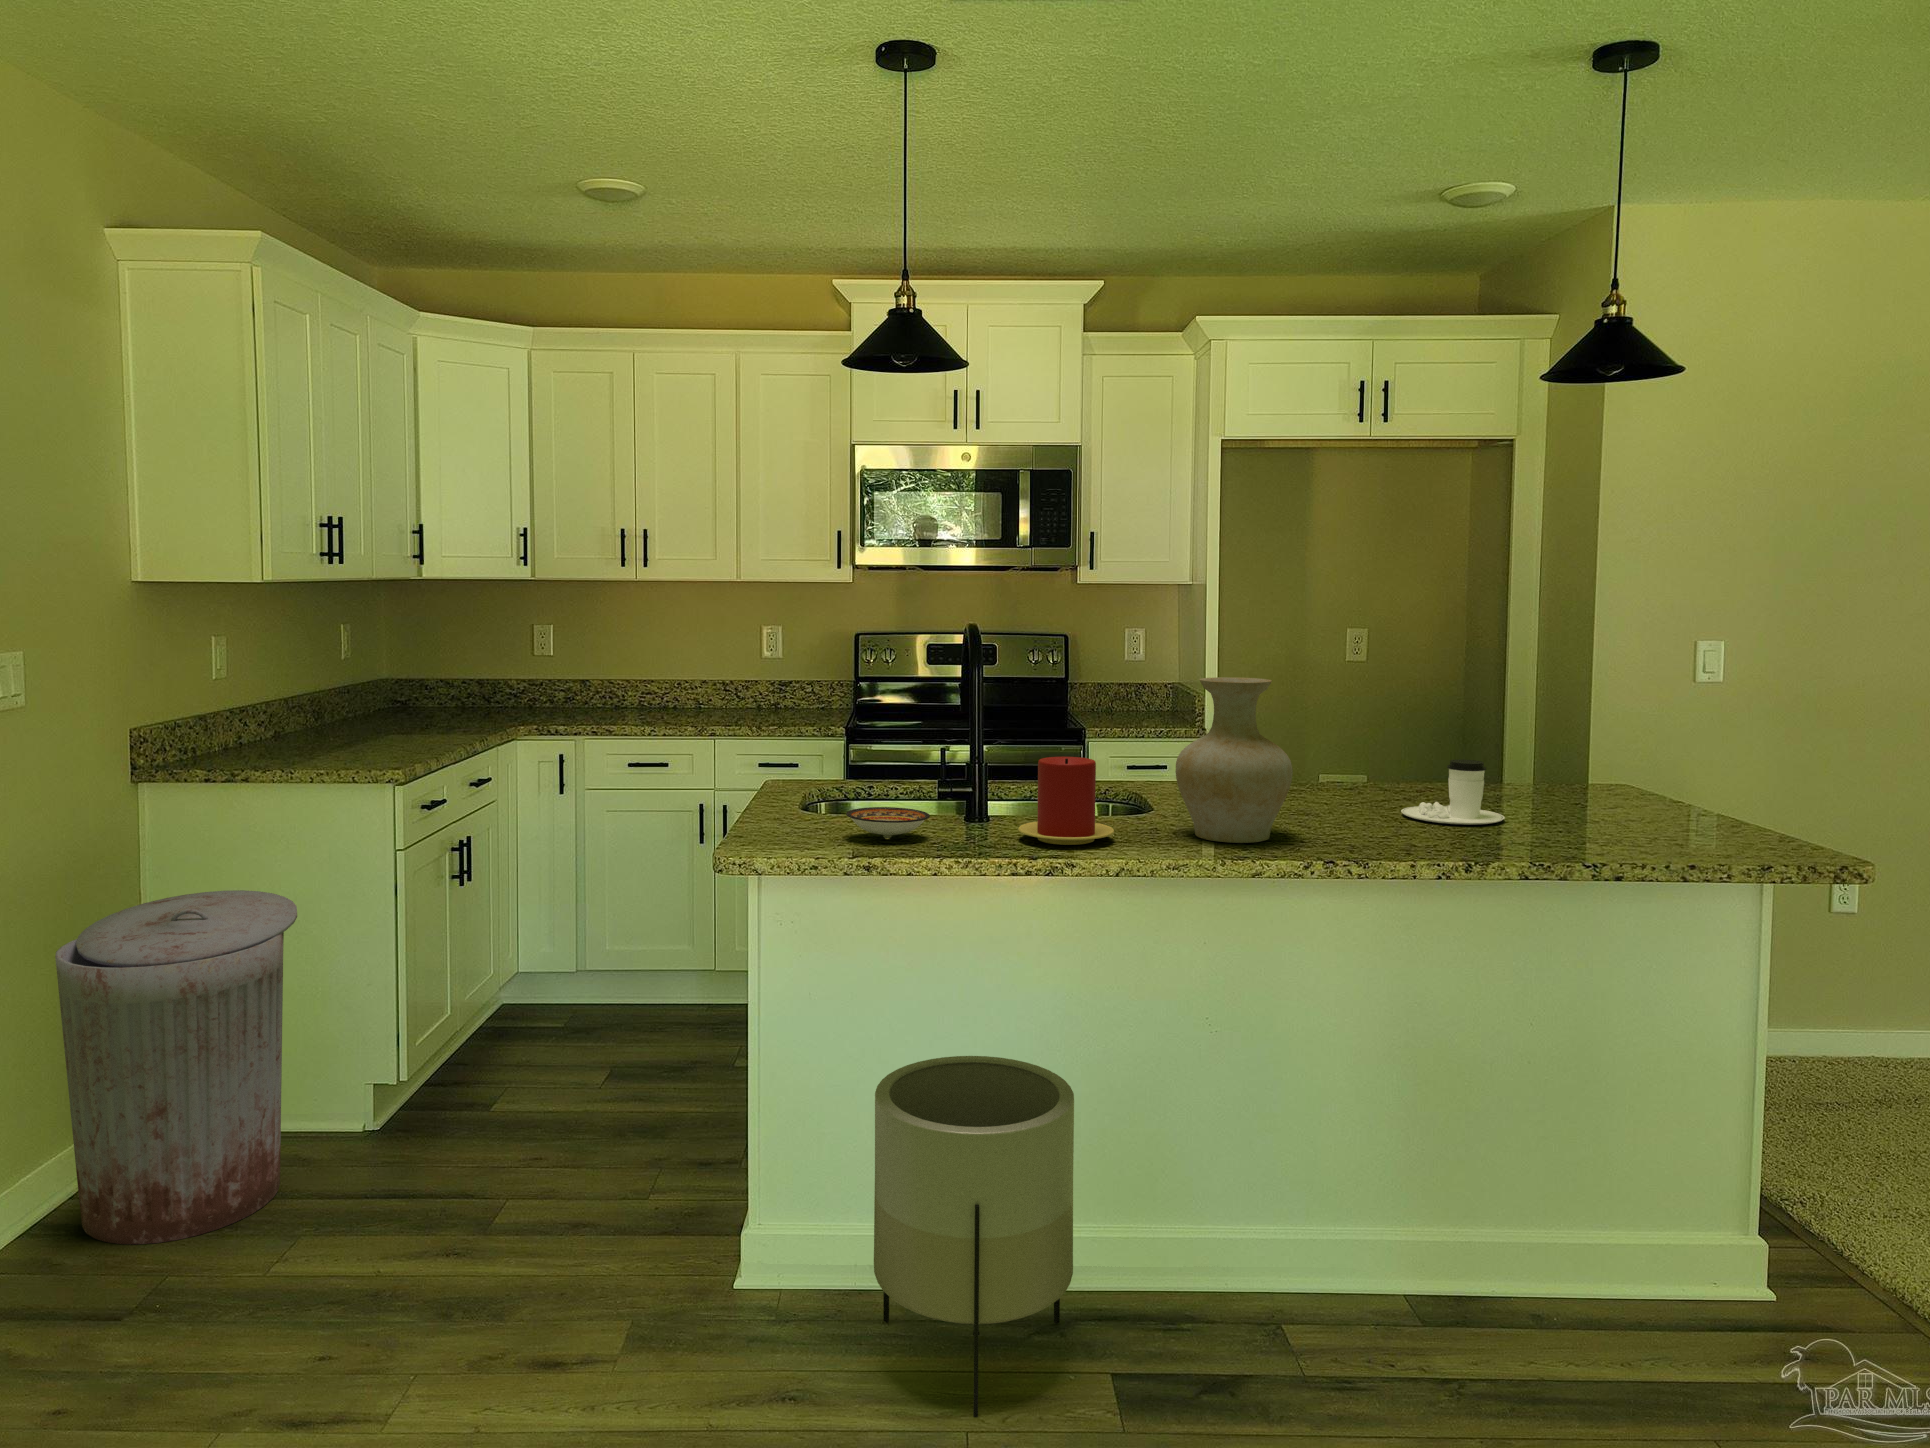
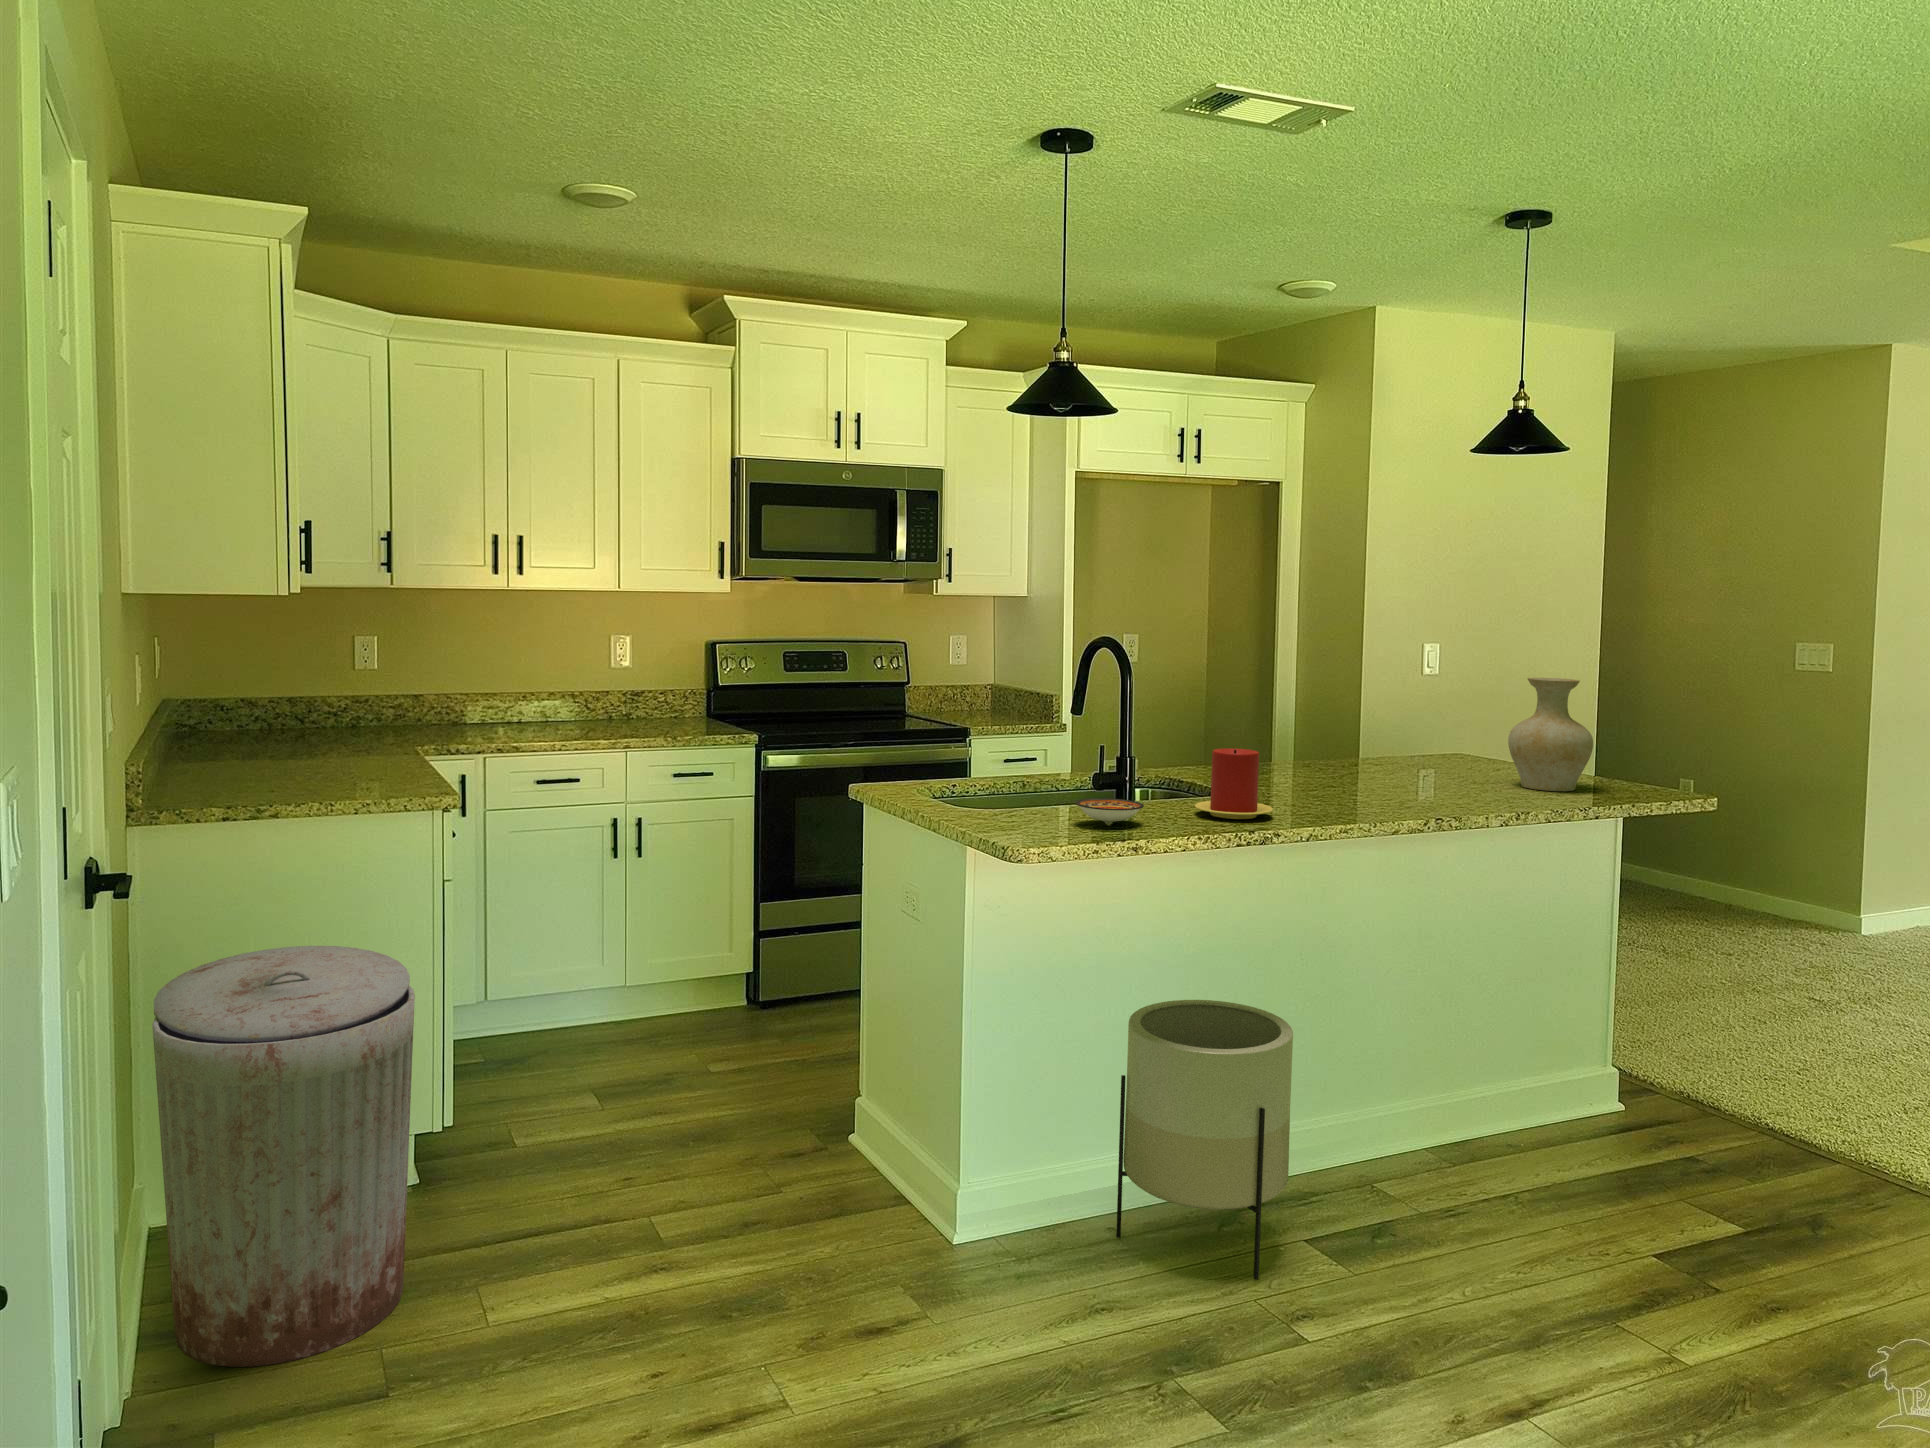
vase: present [1175,677,1293,843] -> present [1508,678,1593,791]
coffee cup: present [1401,760,1504,825] -> none [1379,739,1453,787]

